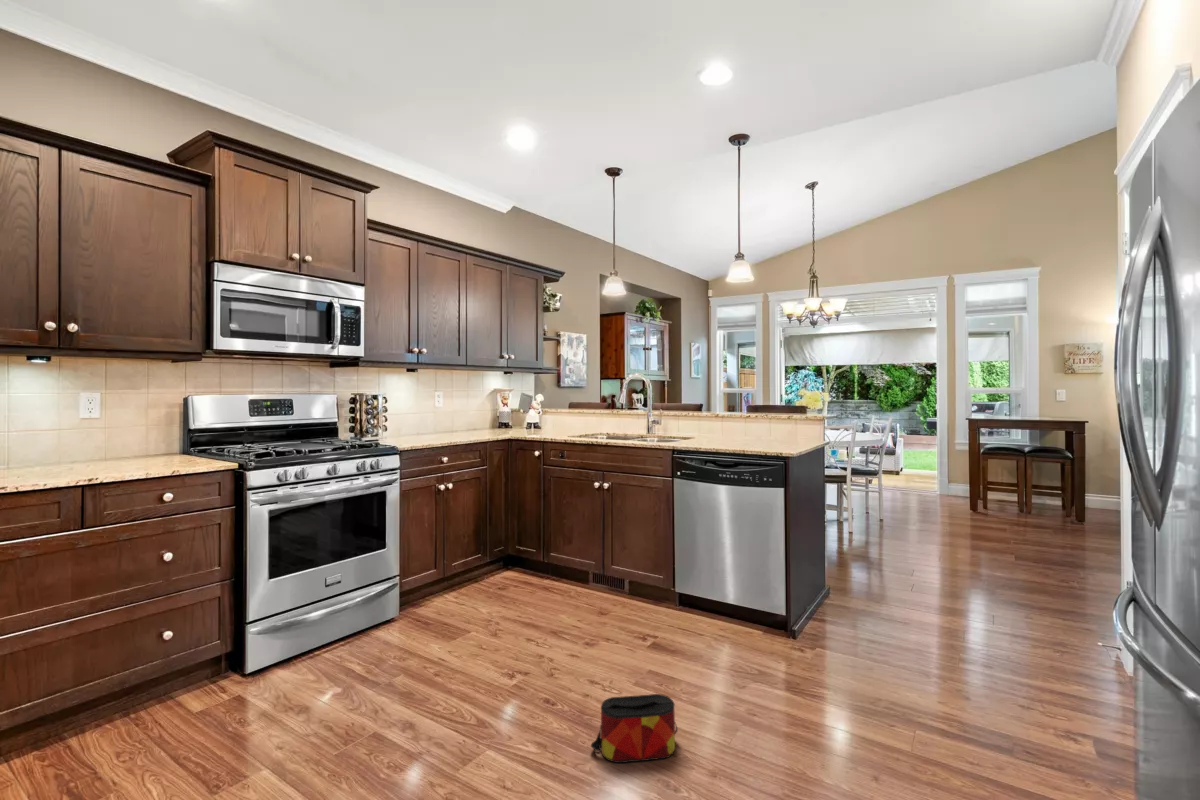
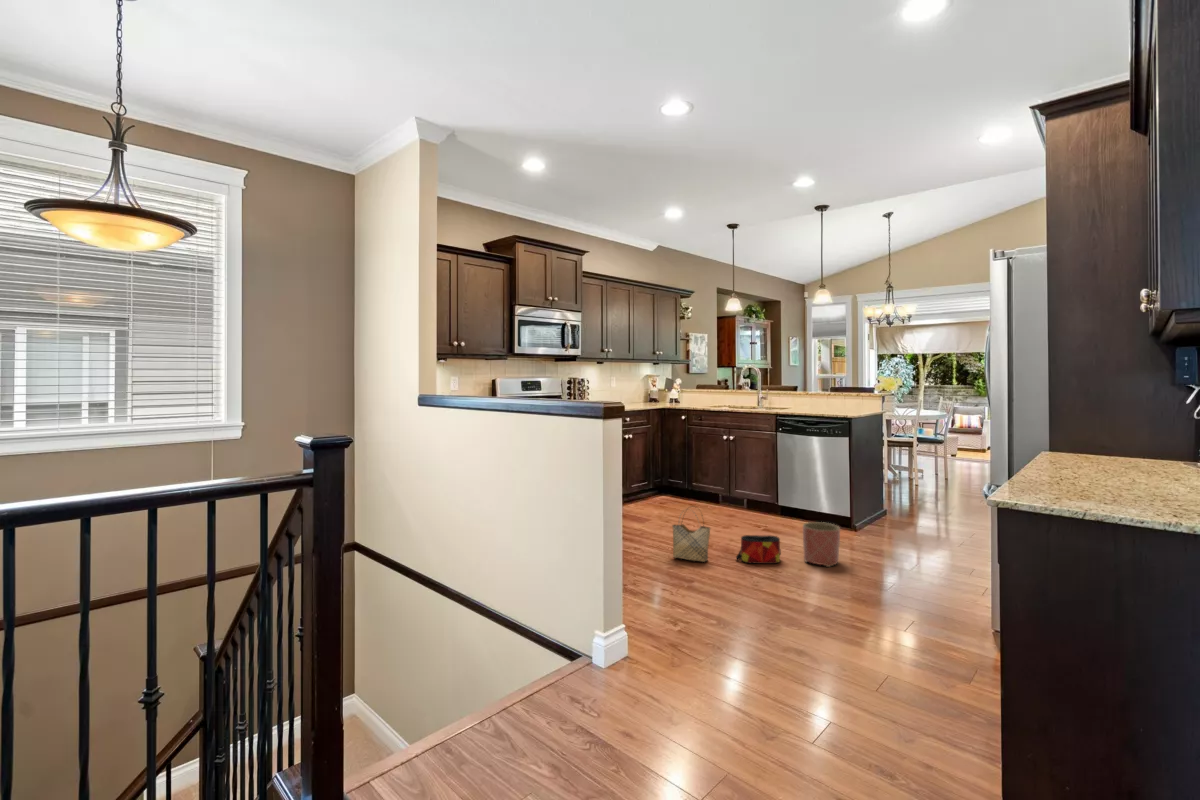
woven basket: none [464,644,540,768] -> present [672,524,710,562]
planter: none [717,660,786,762] -> present [803,522,840,567]

